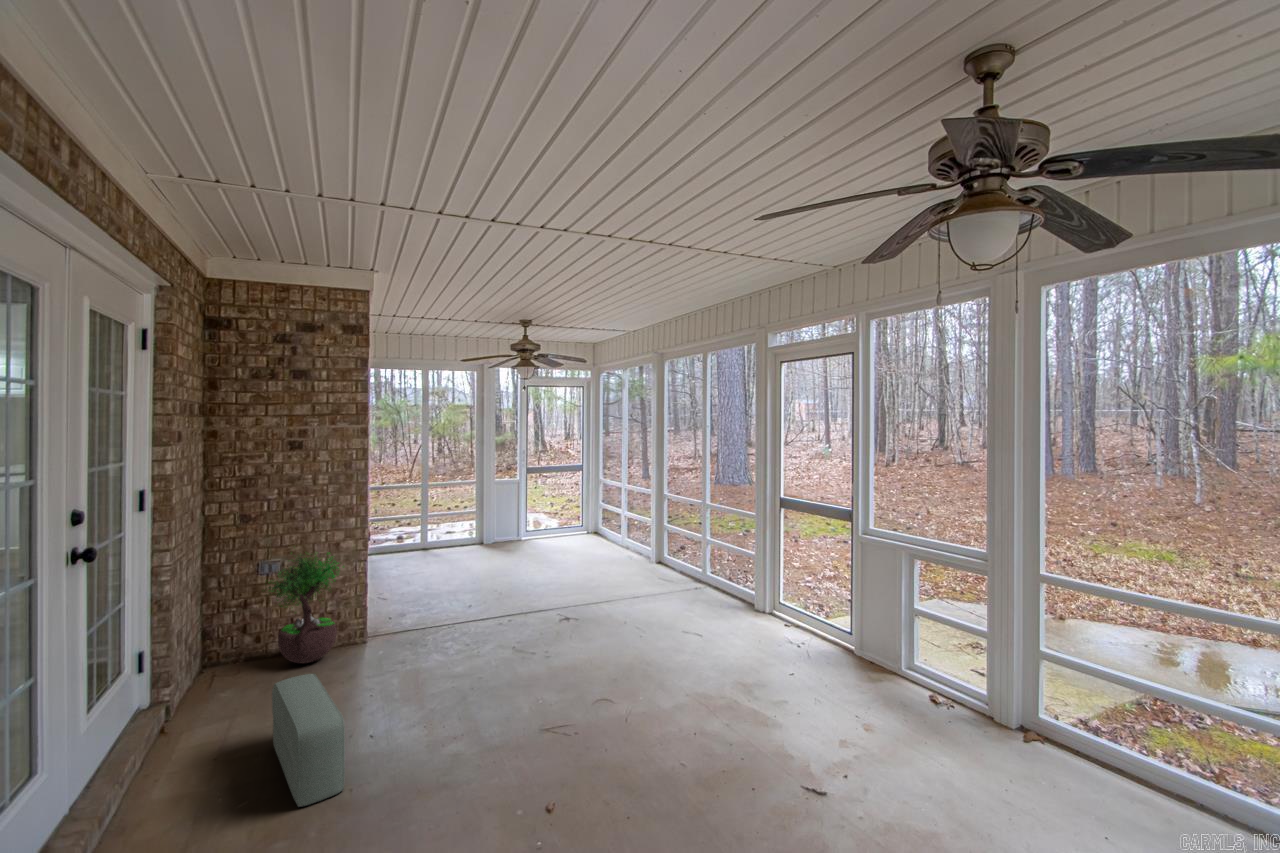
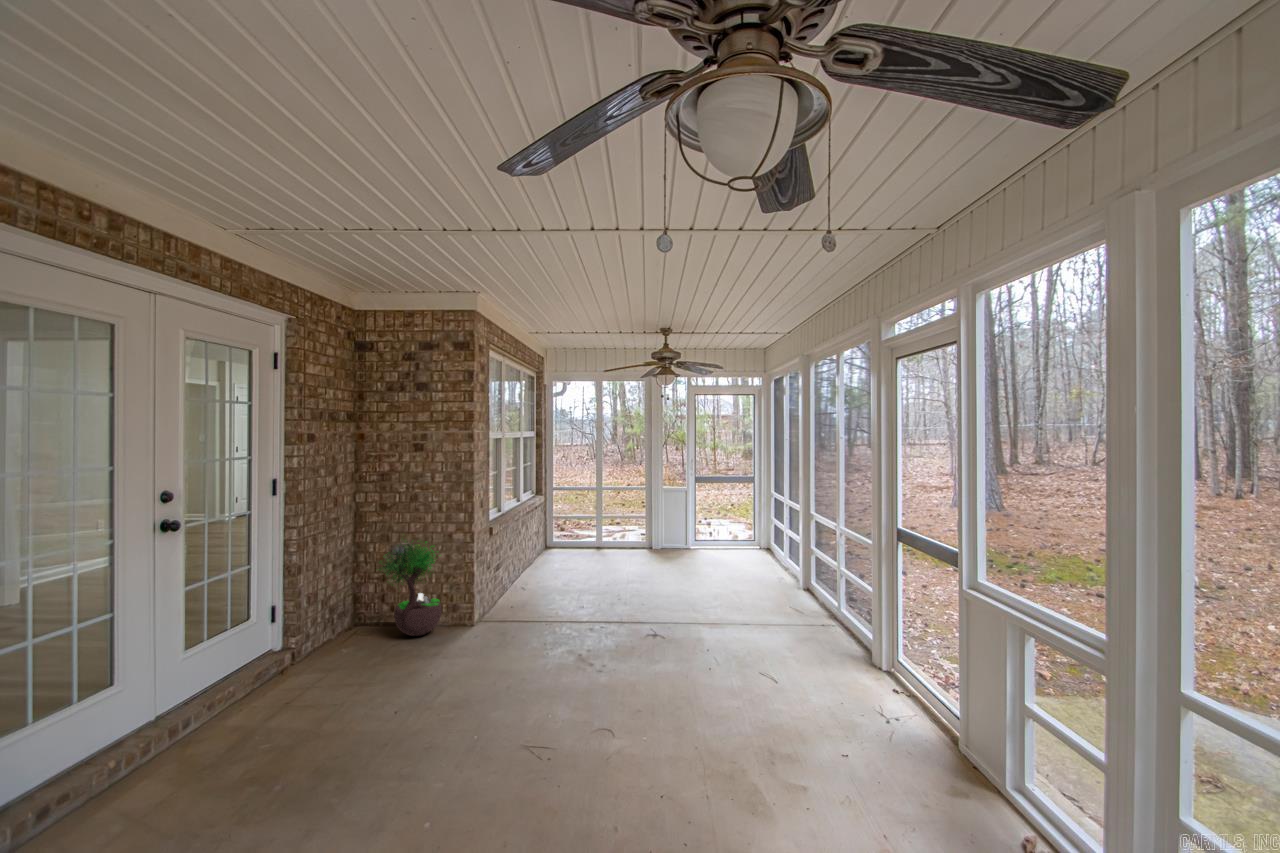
pouf: present [272,674,345,807] -> none [290,645,362,758]

